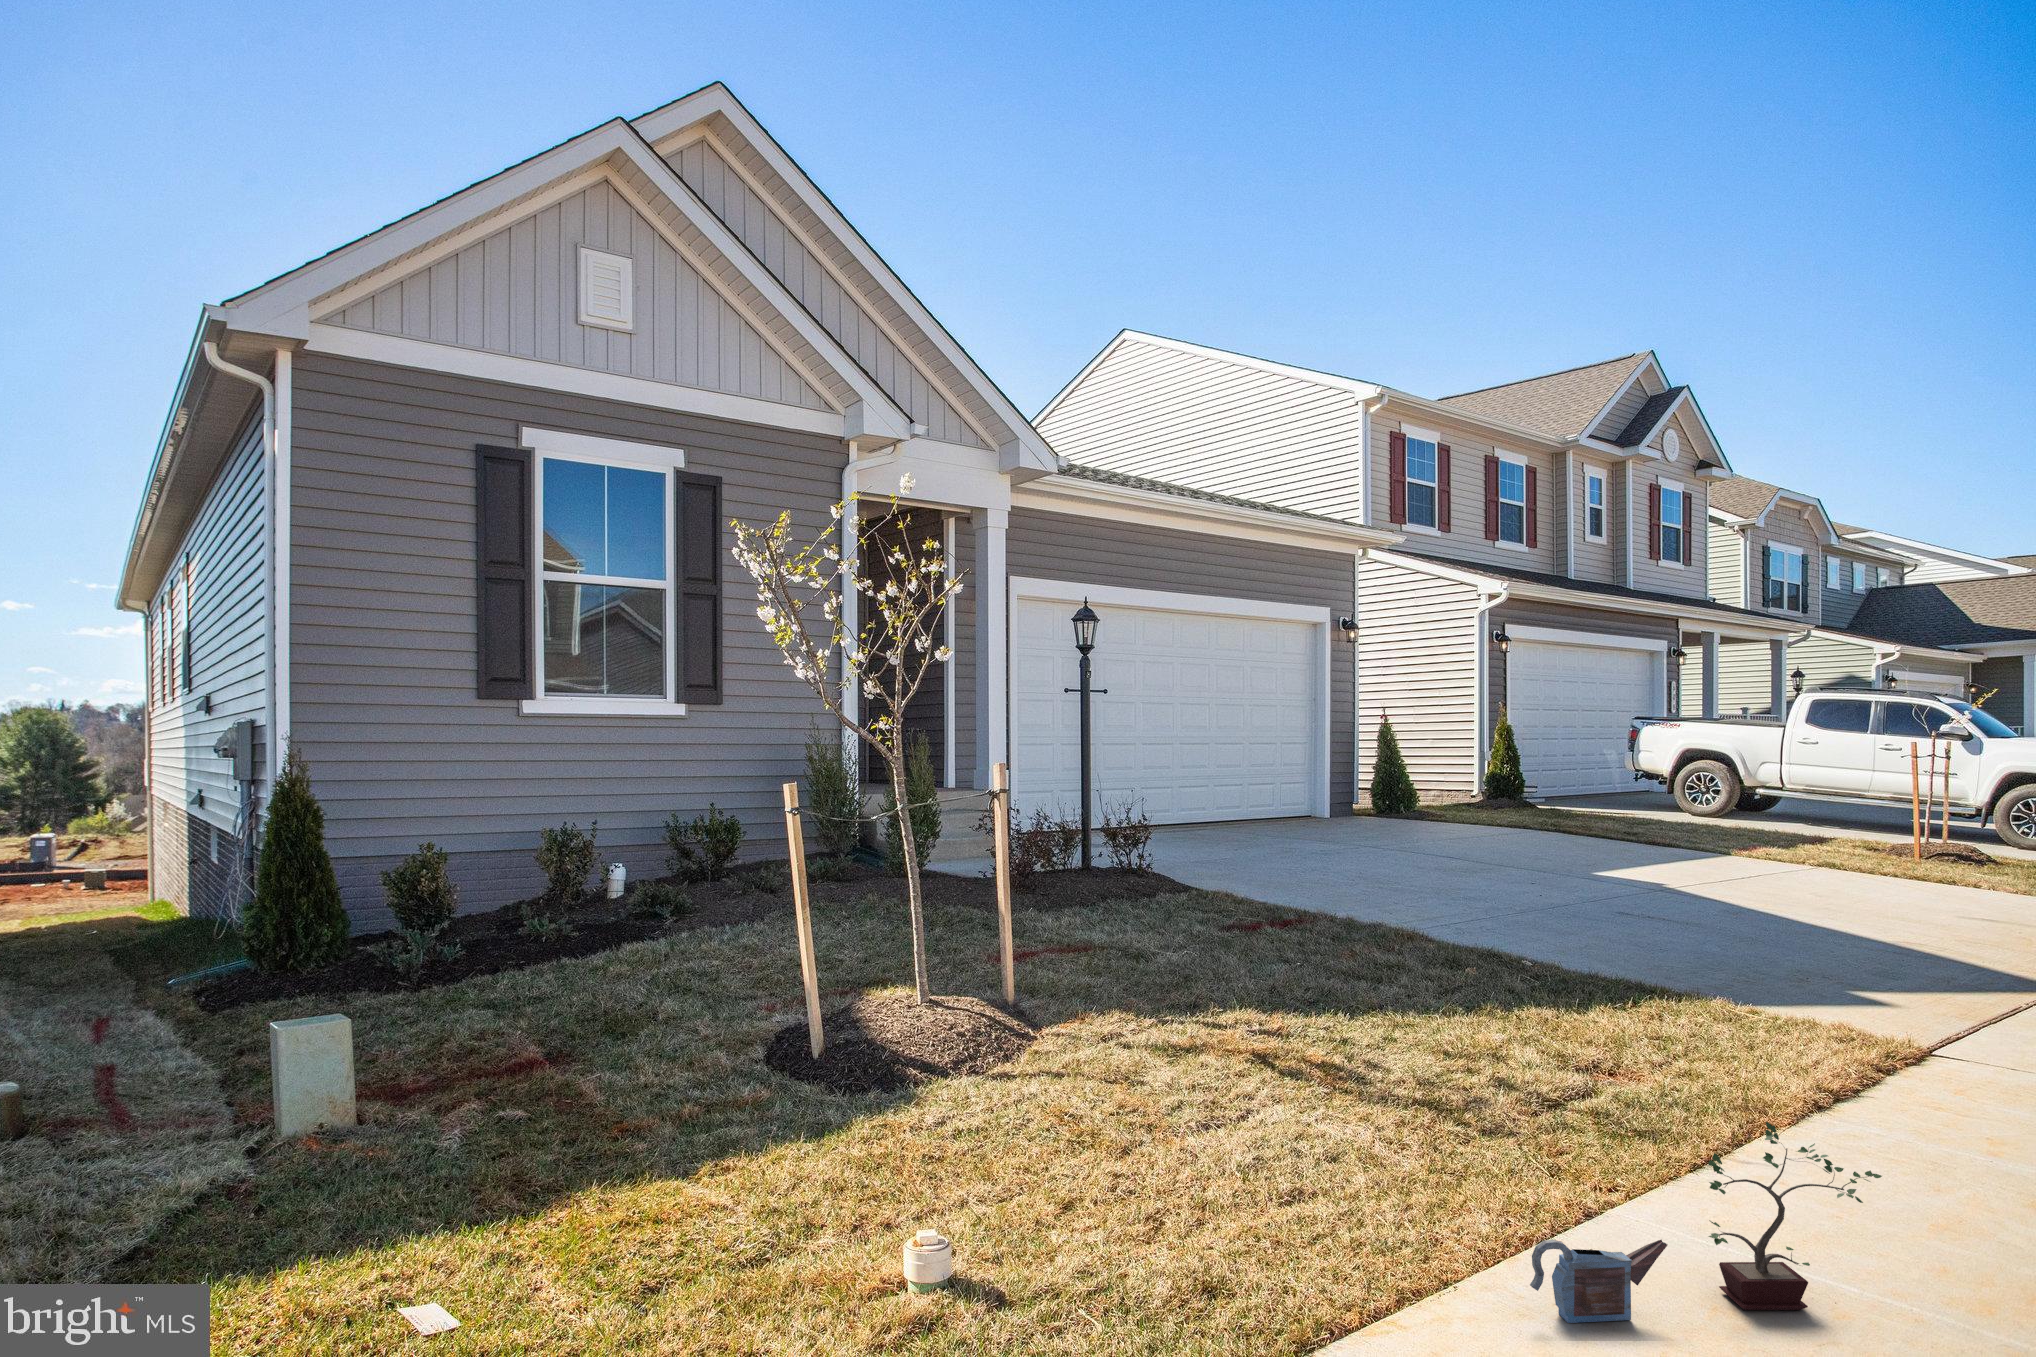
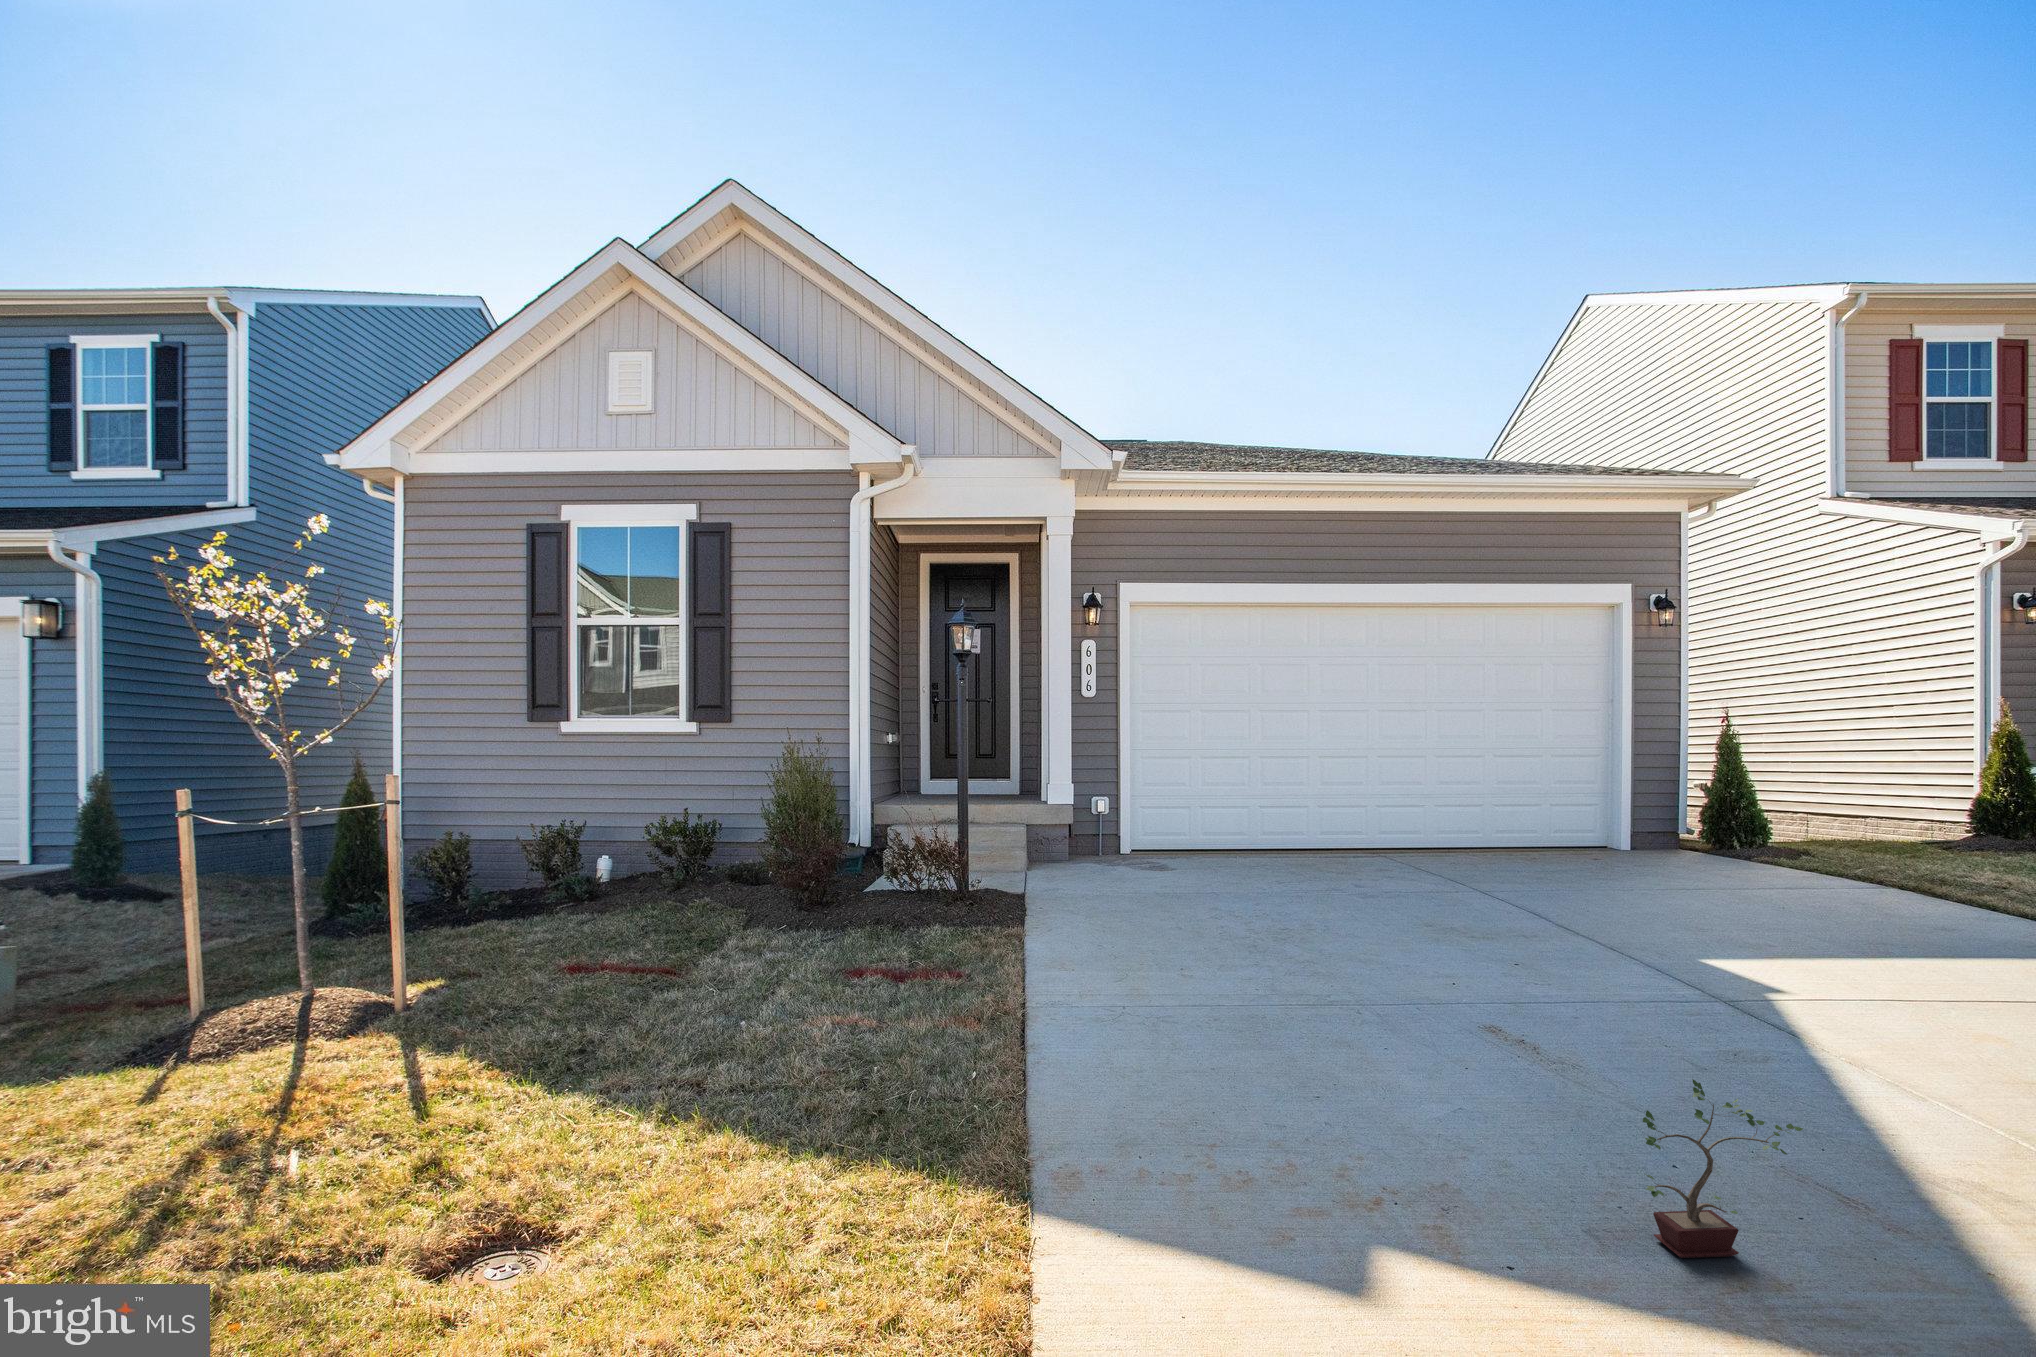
watering can: present [1530,1240,1667,1323] -> none [1485,1194,1611,1277]

